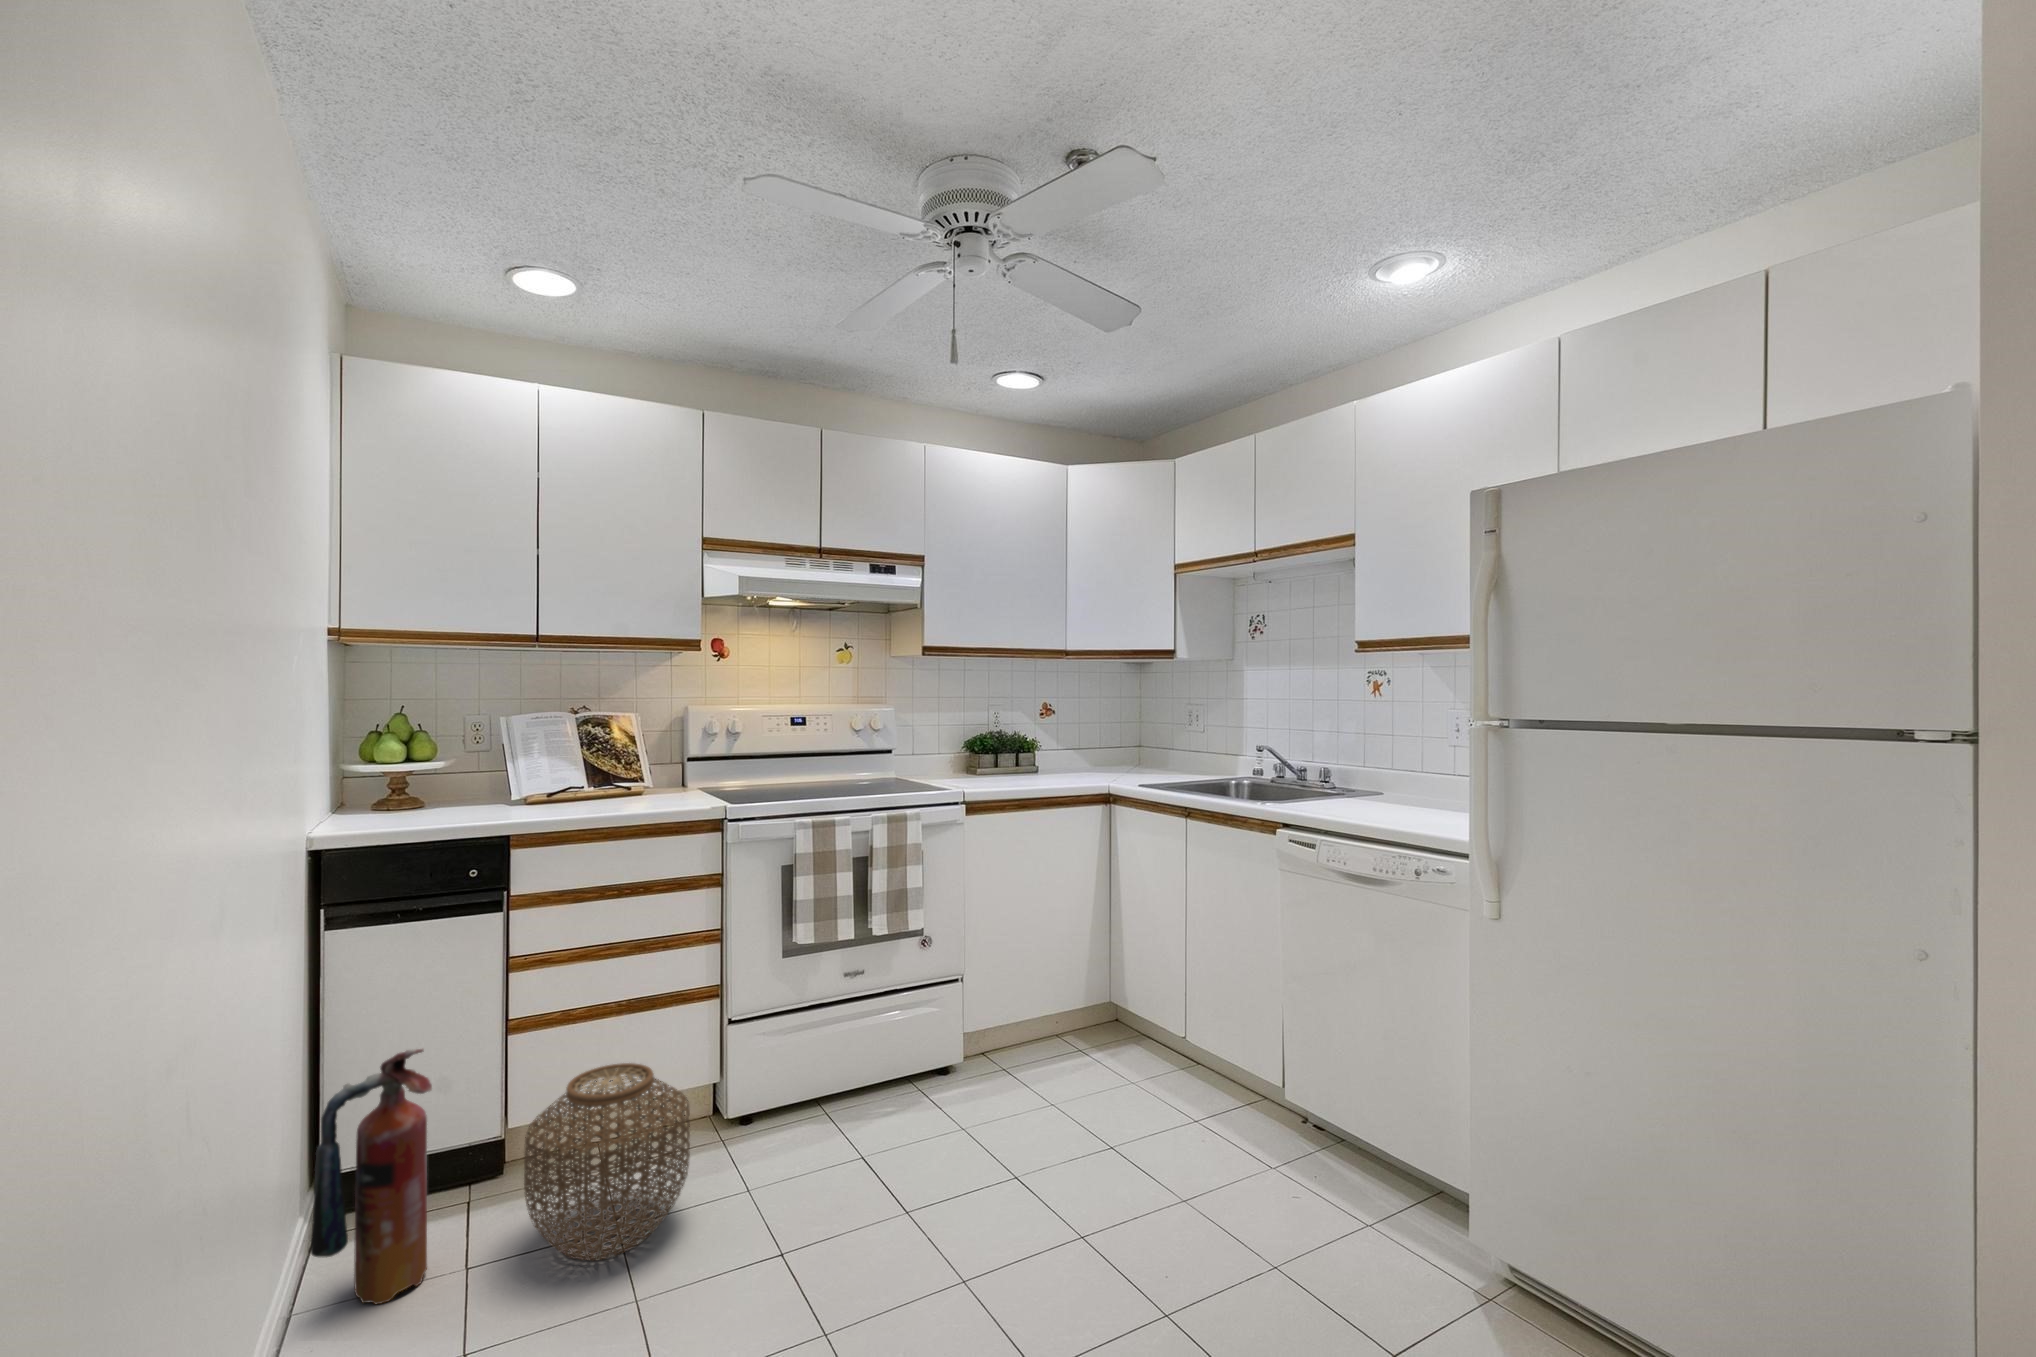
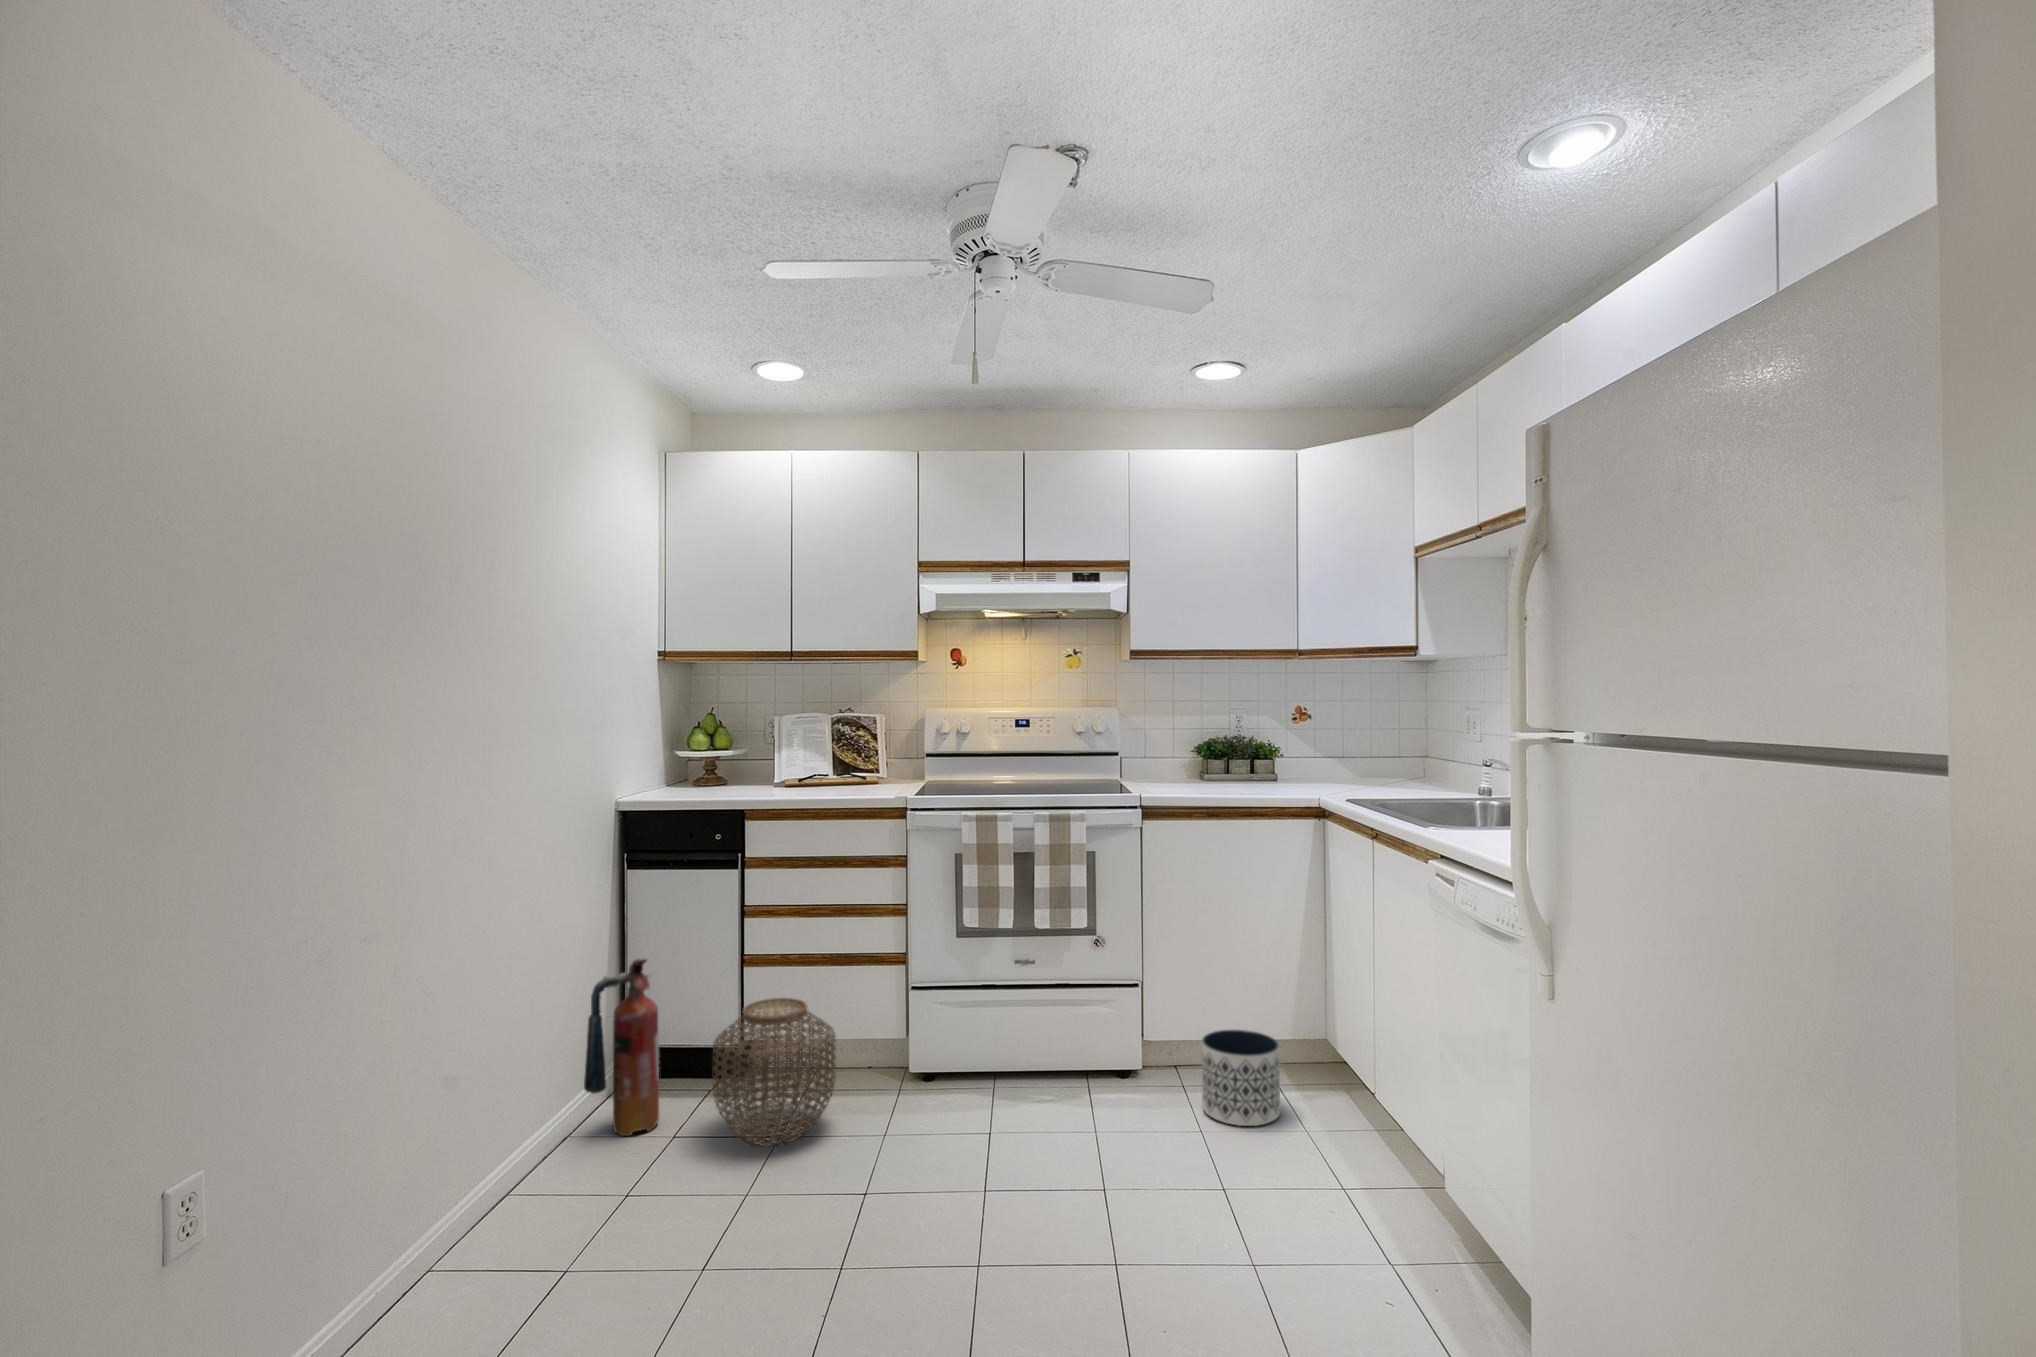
planter: none [1046,1008,1119,1101] -> present [1202,1030,1280,1126]

